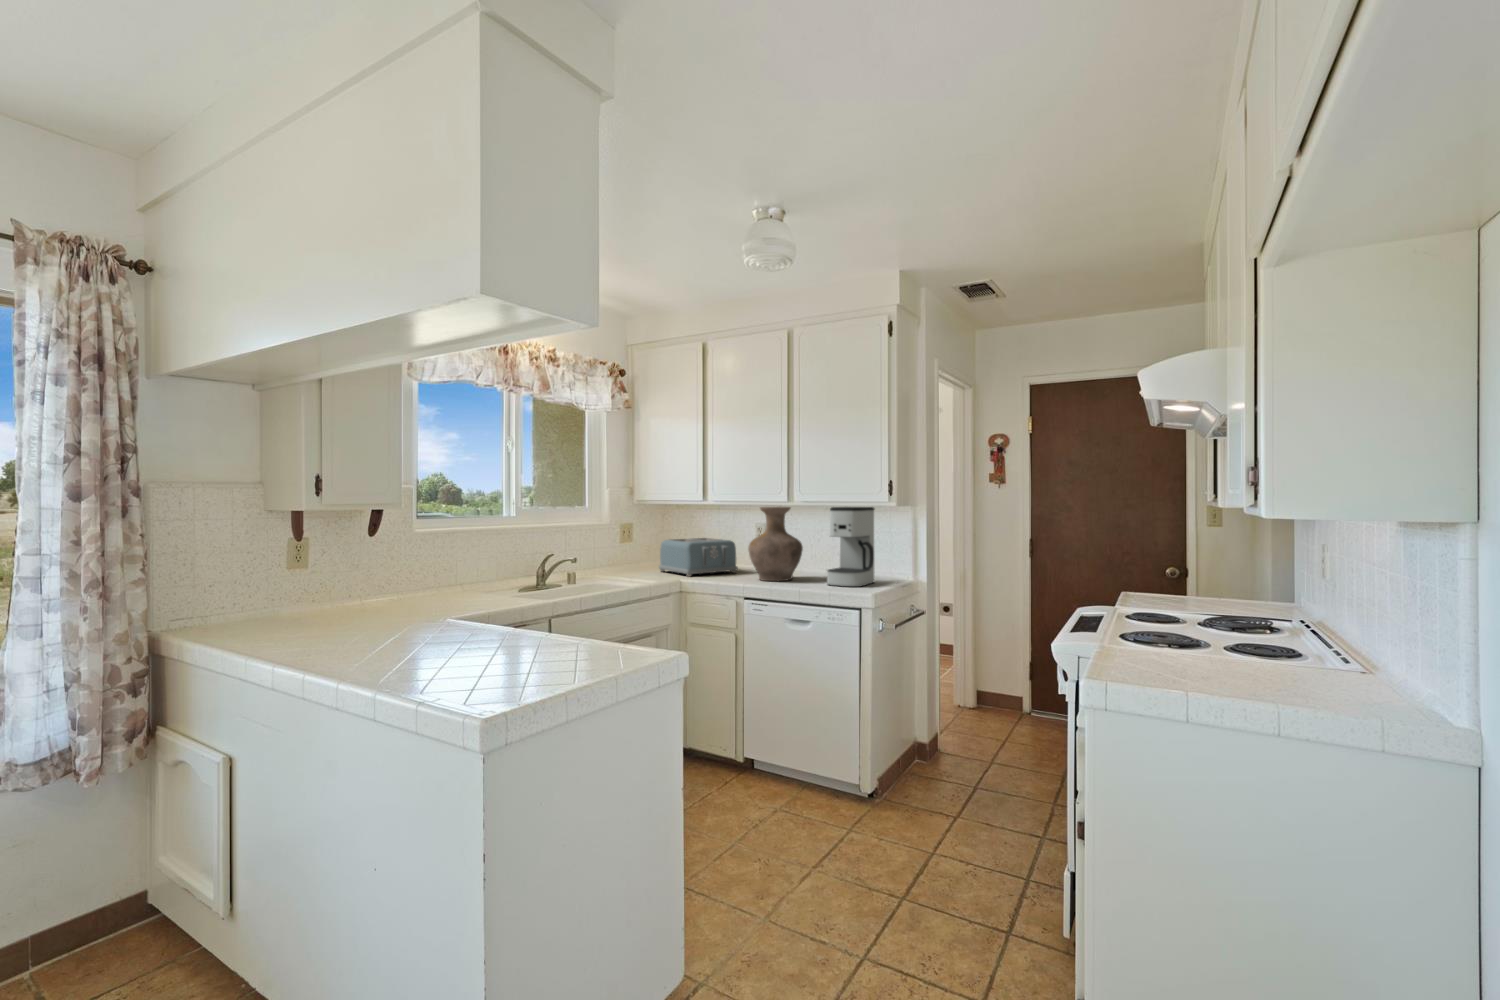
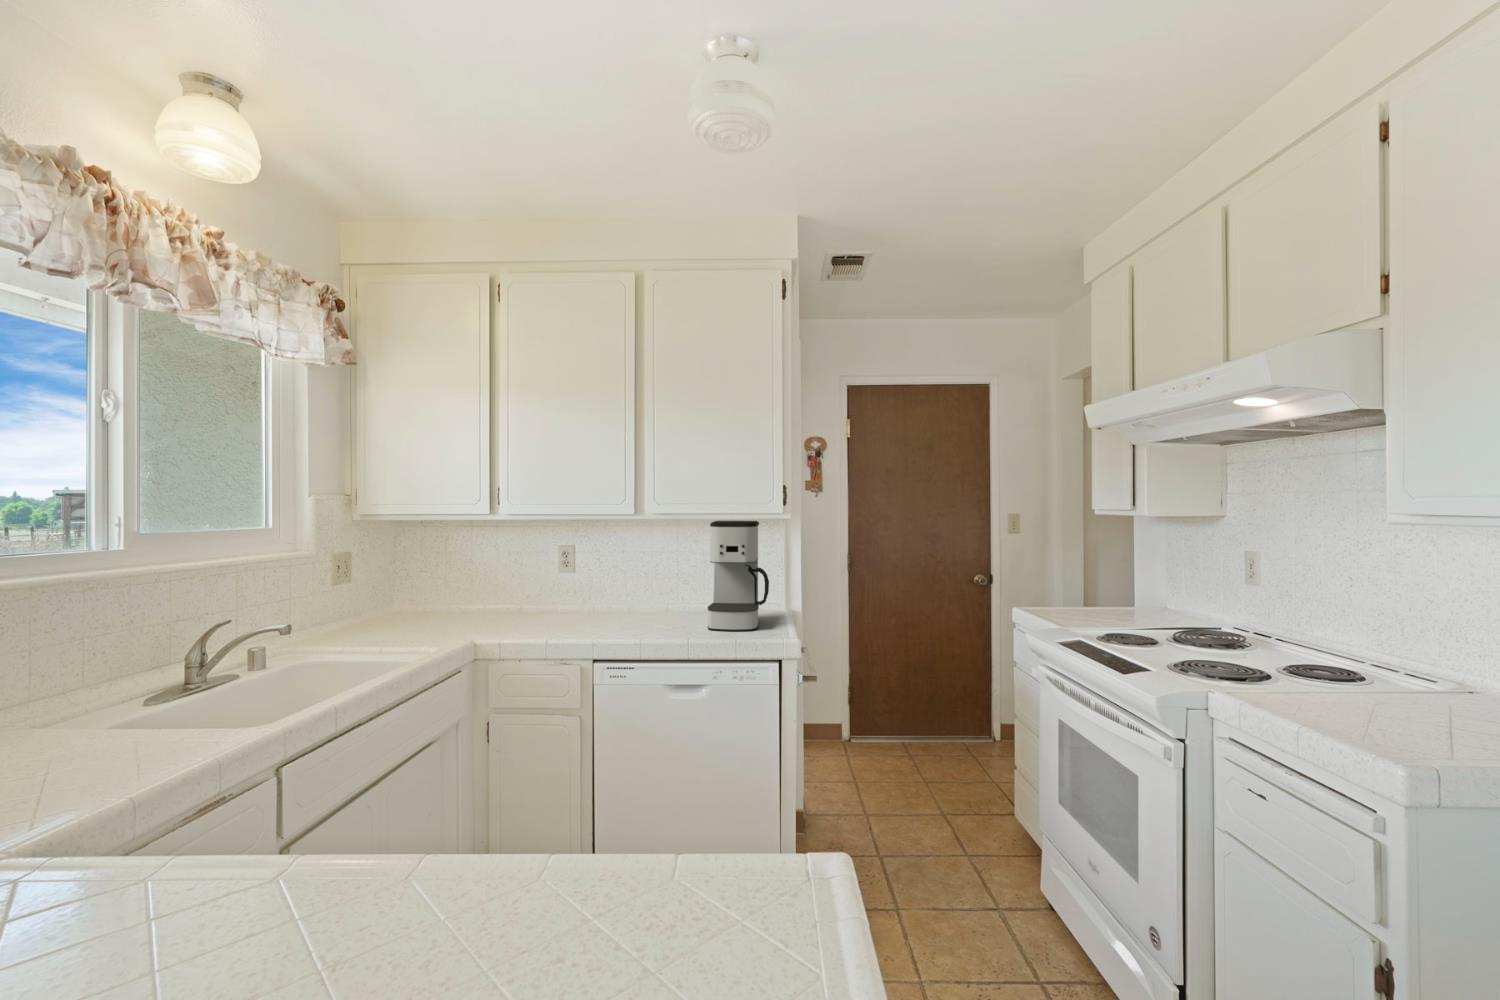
vase: present [748,507,803,581] -> none [581,521,660,629]
toaster: present [659,538,738,577] -> none [413,566,545,630]

